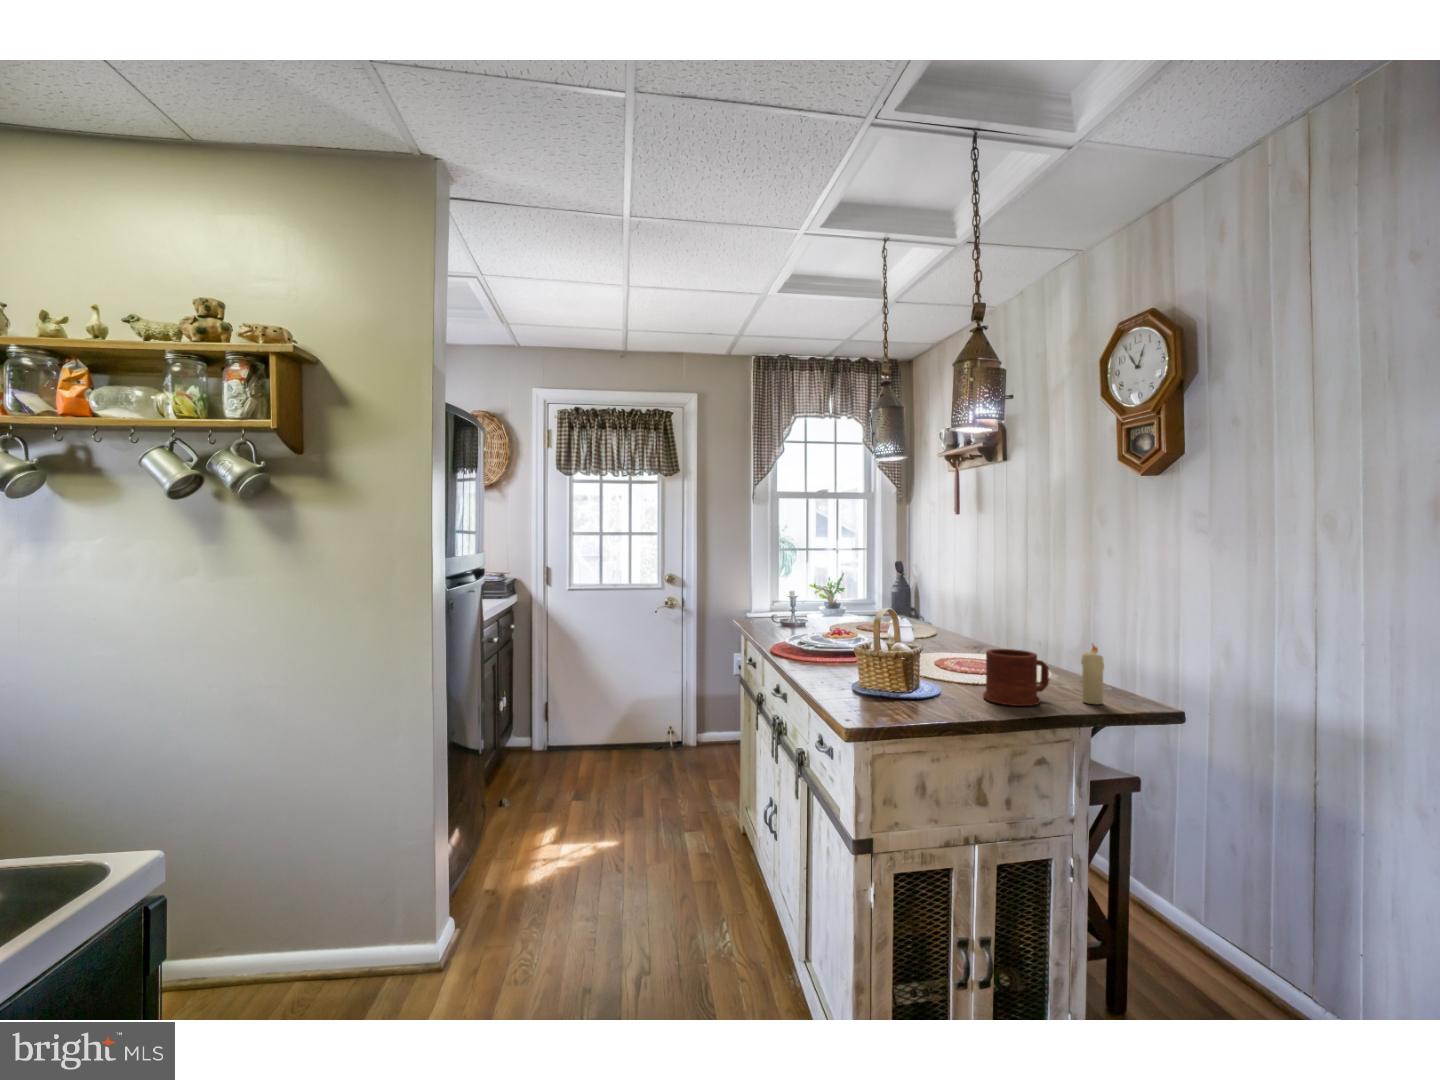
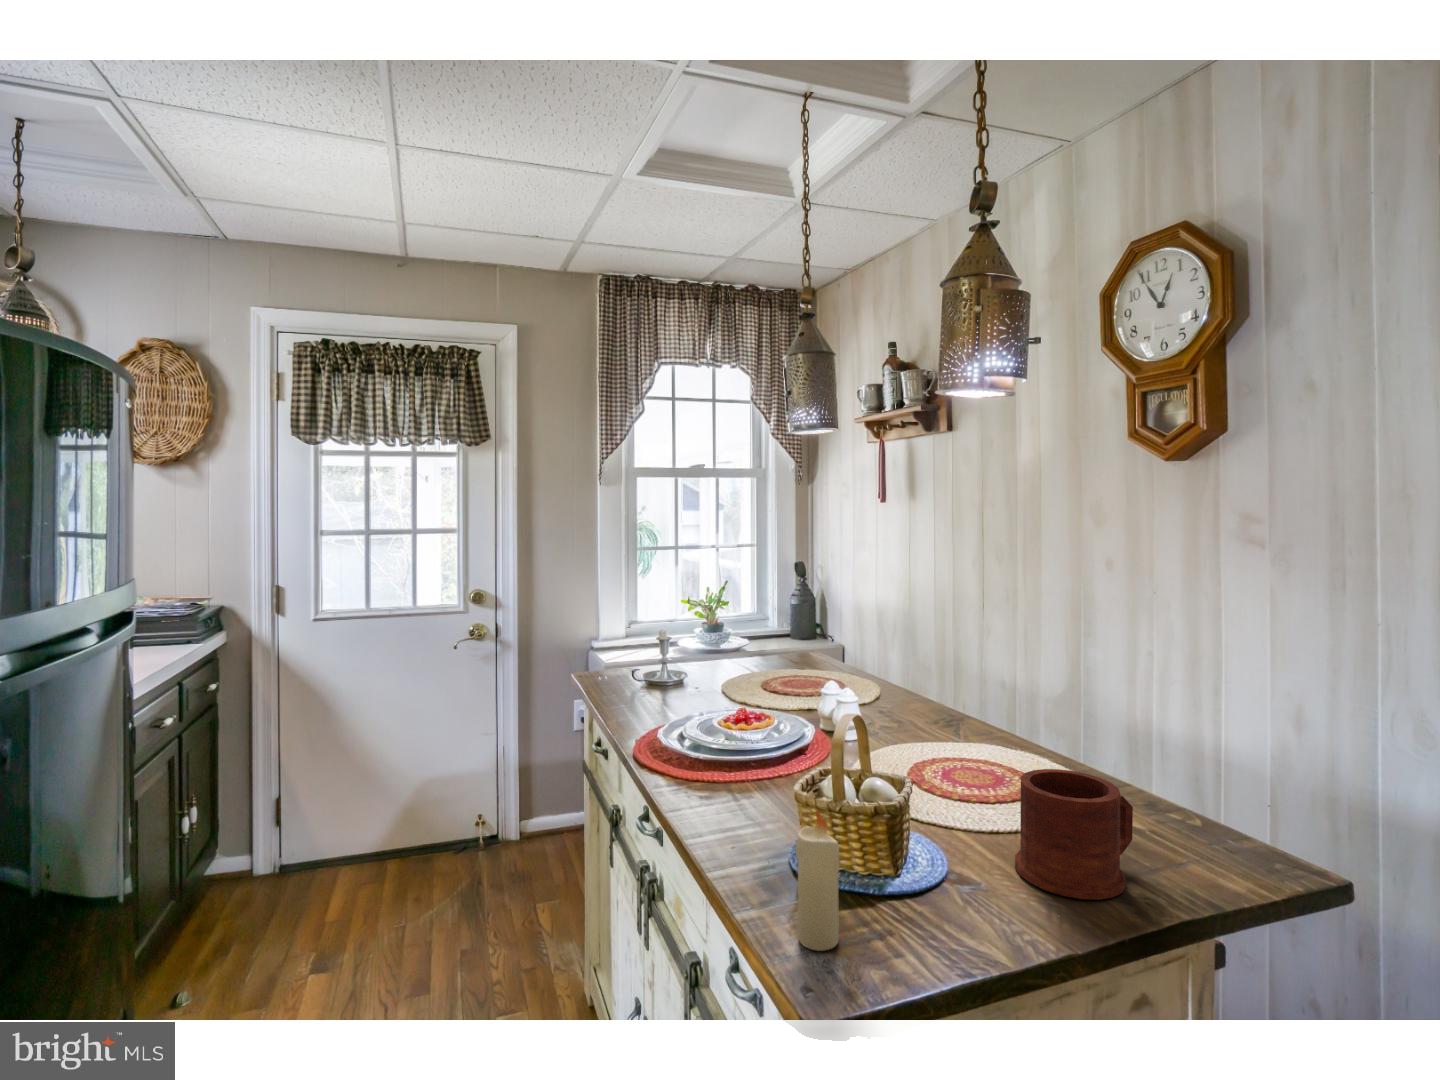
candle: present [1081,645,1104,704] -> present [796,812,839,951]

